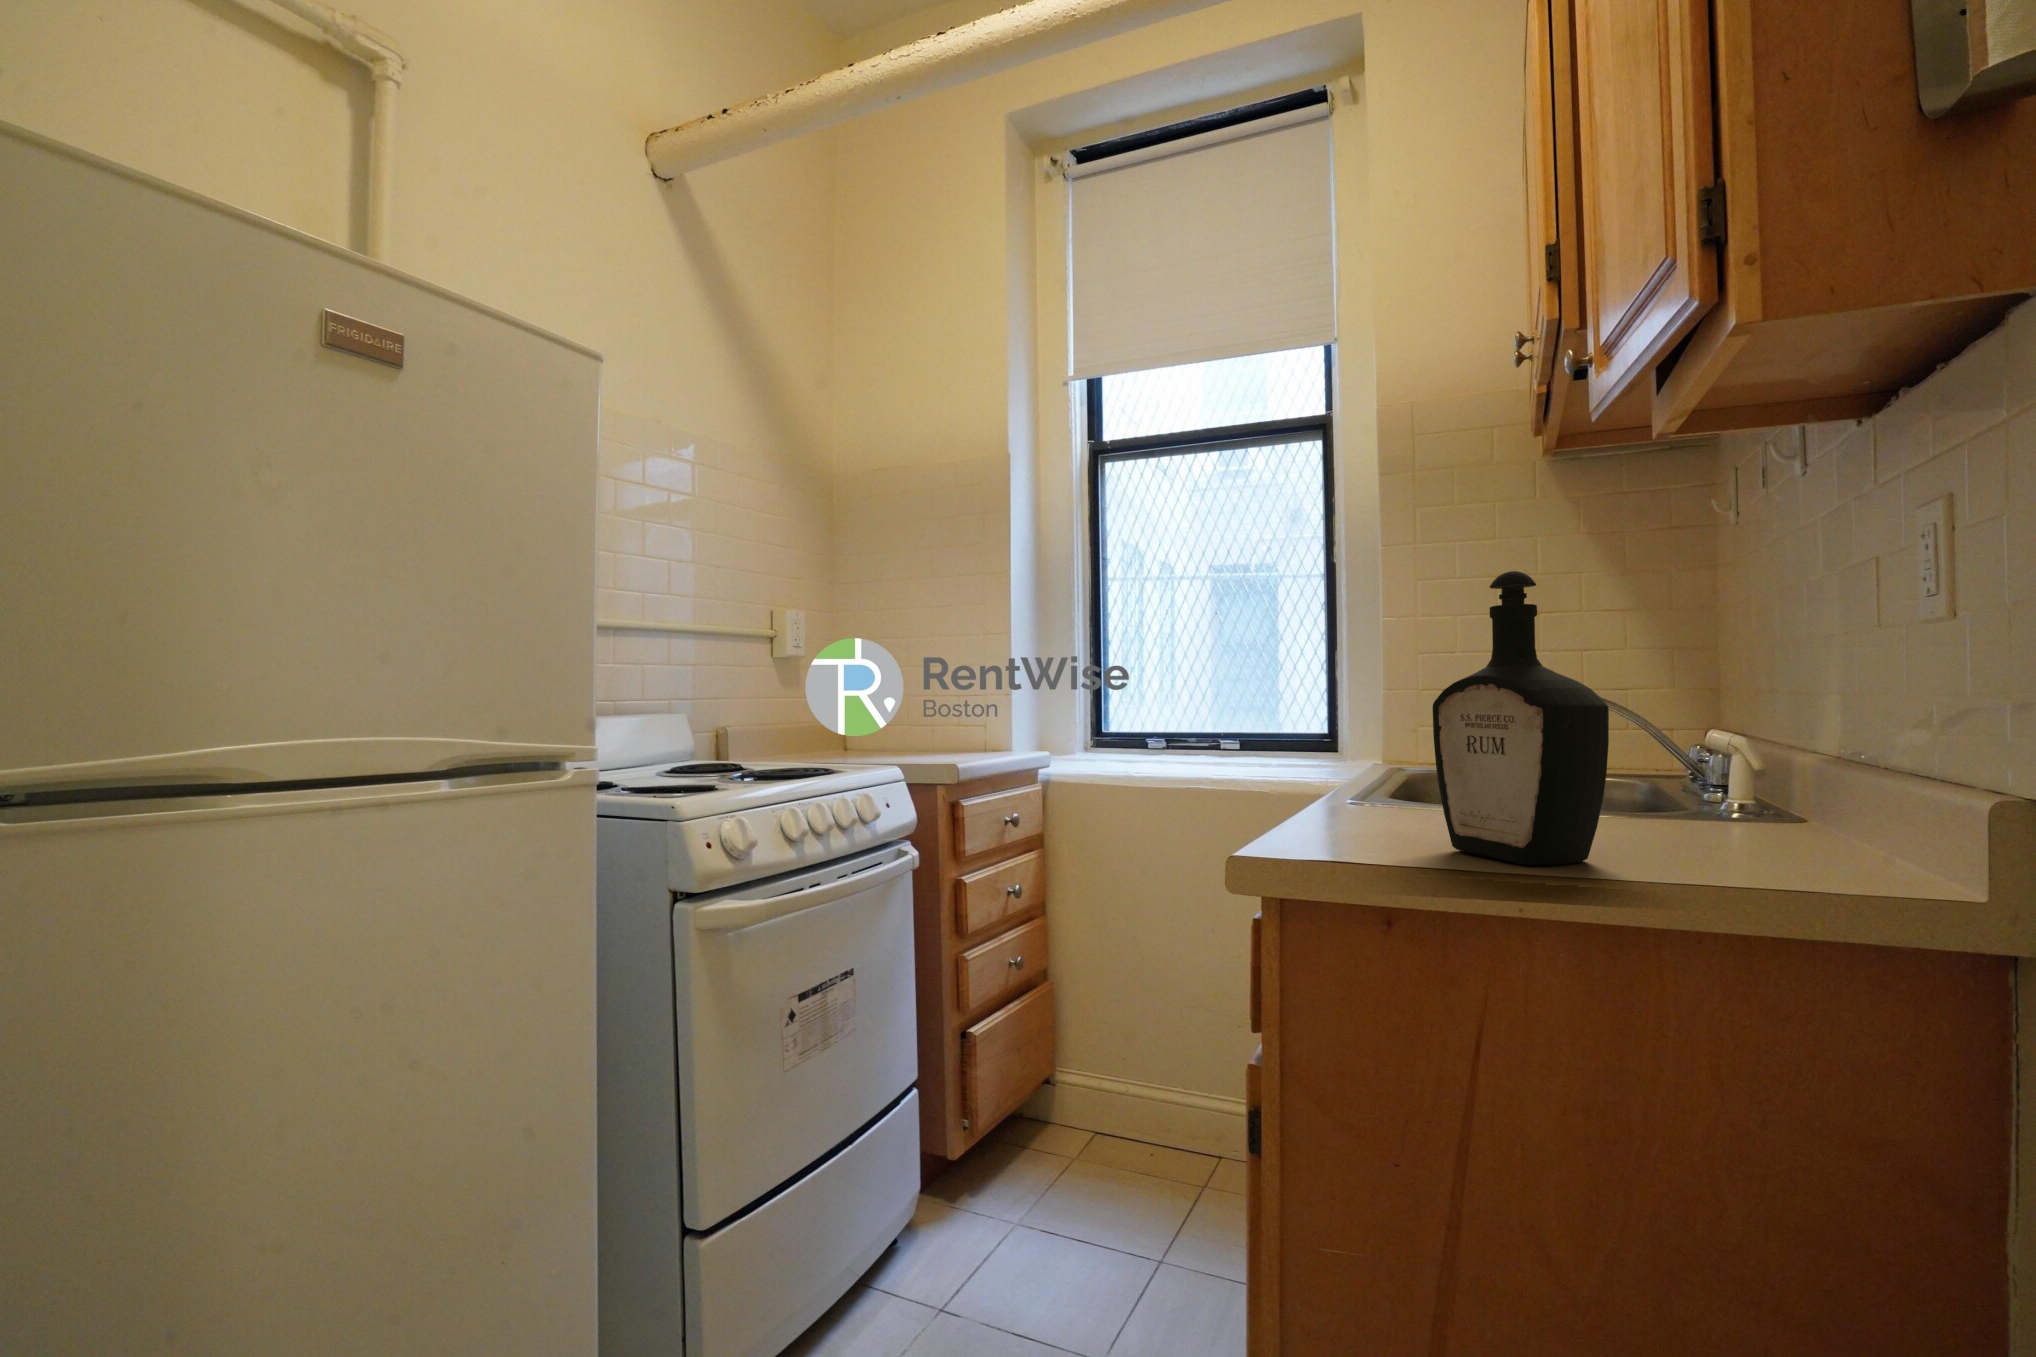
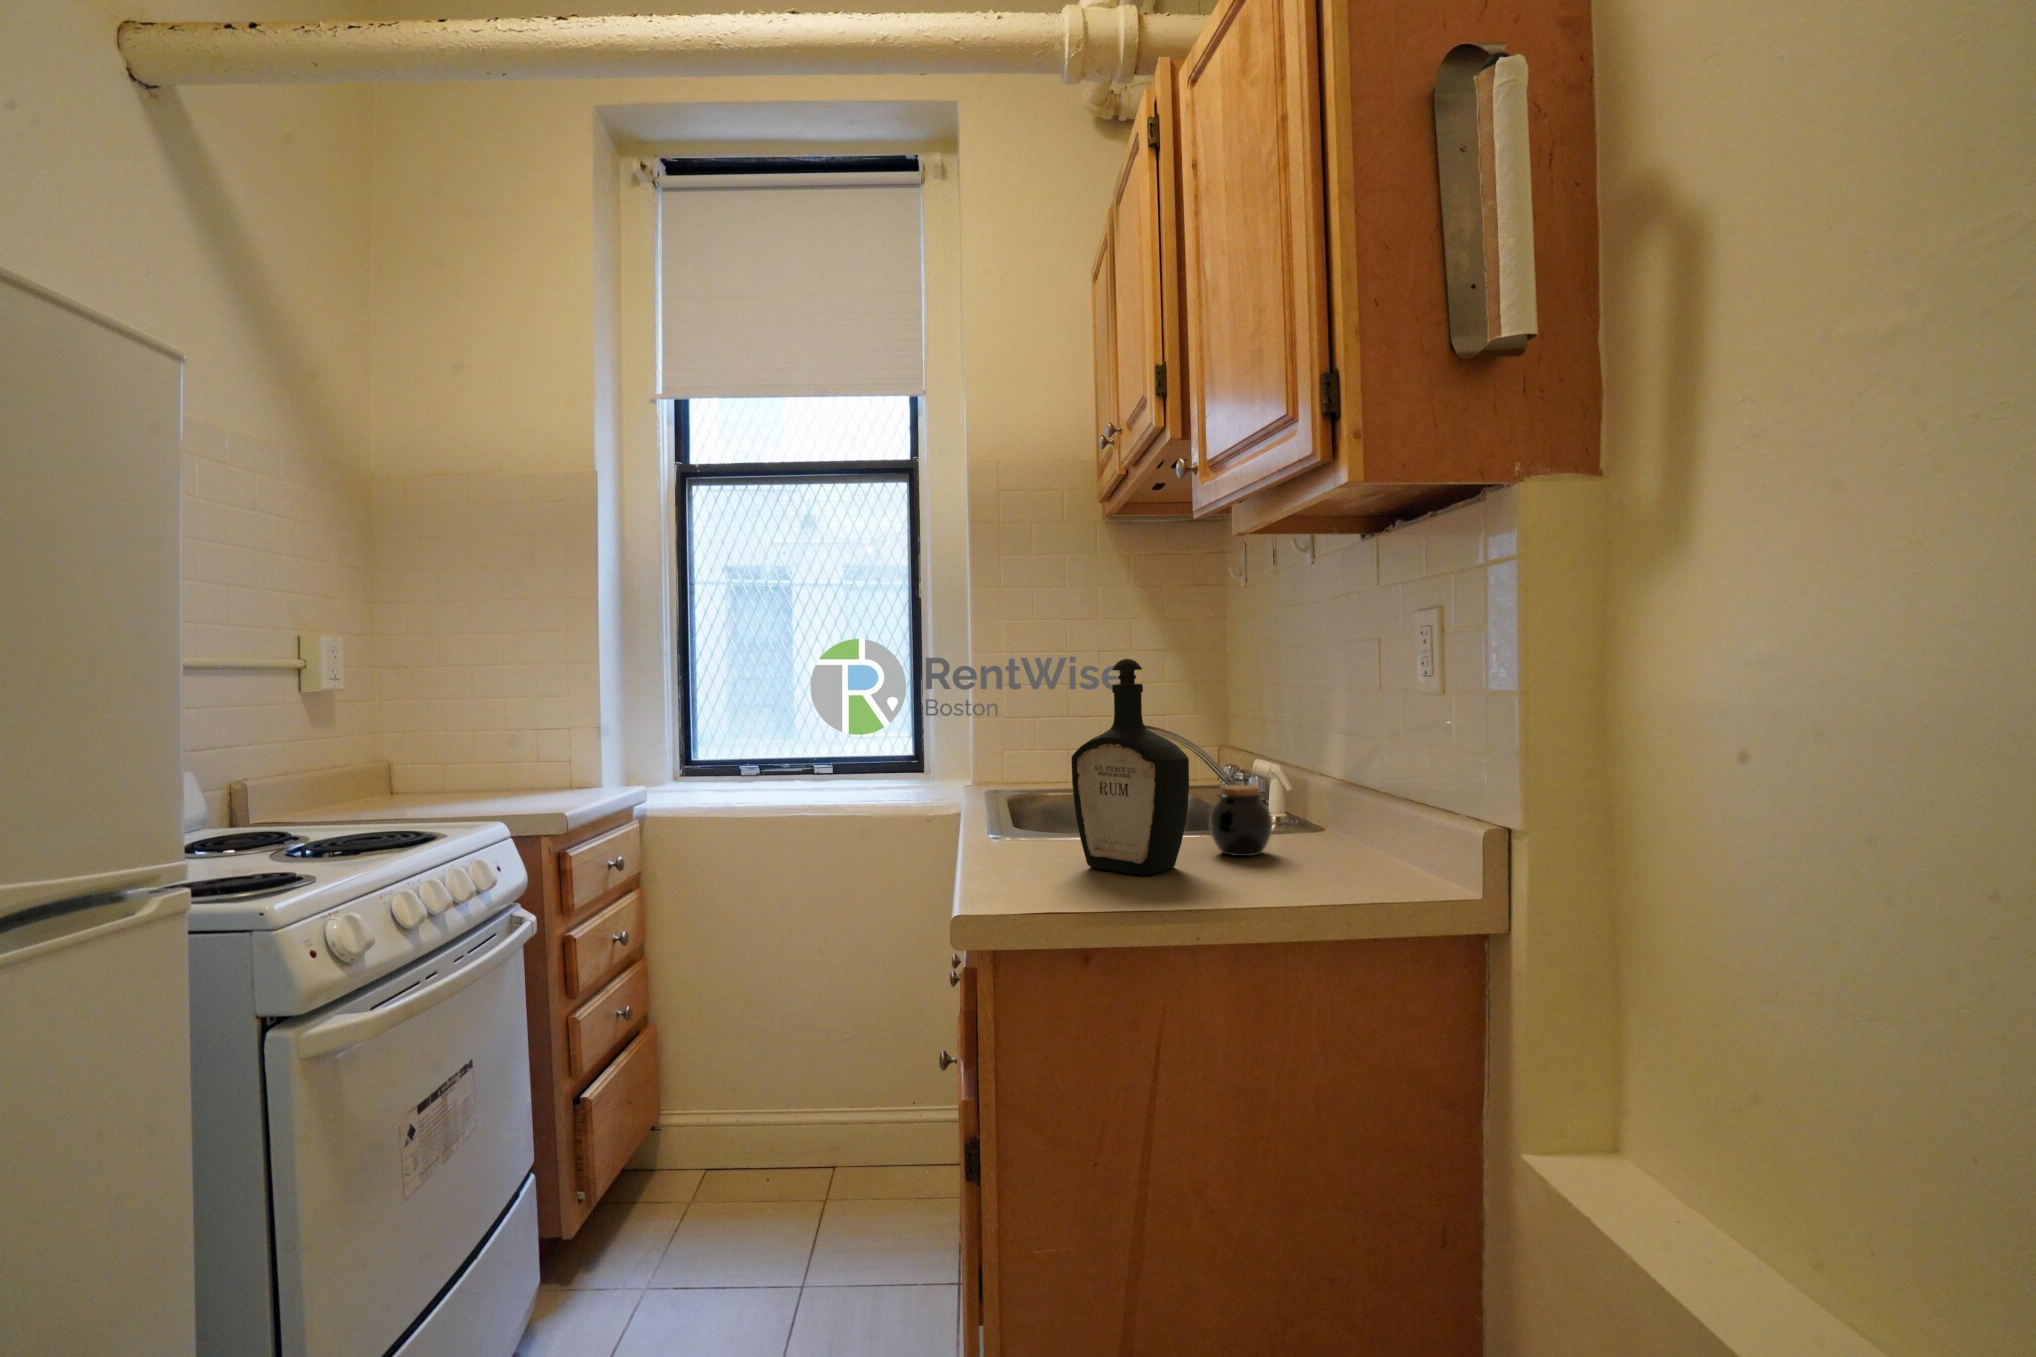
jar: none [1661,756,1777,861] -> present [1209,785,1272,856]

